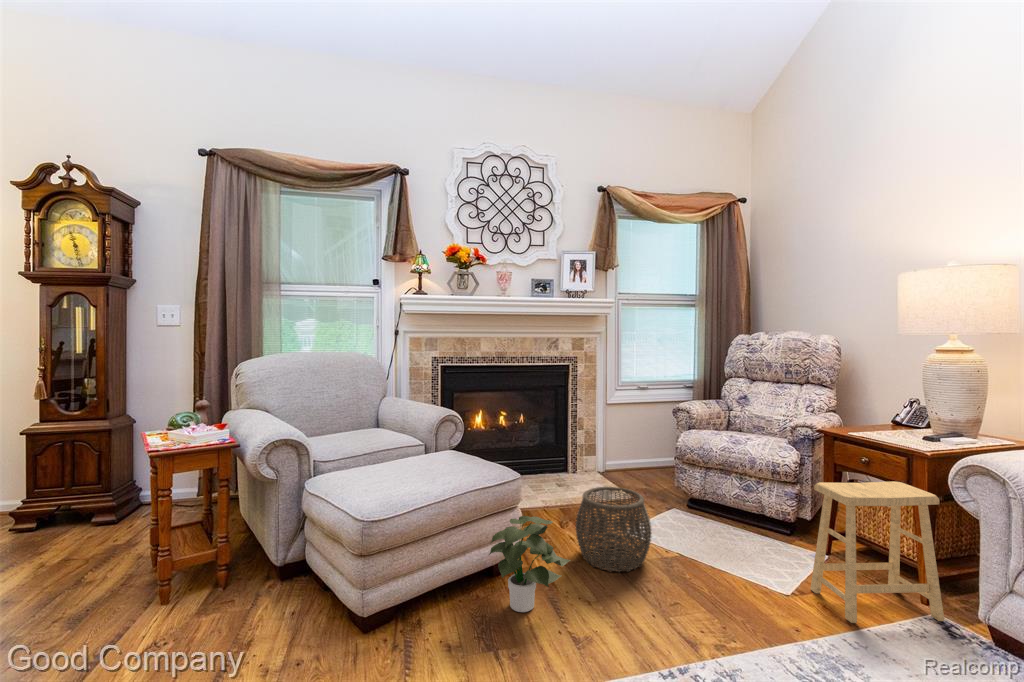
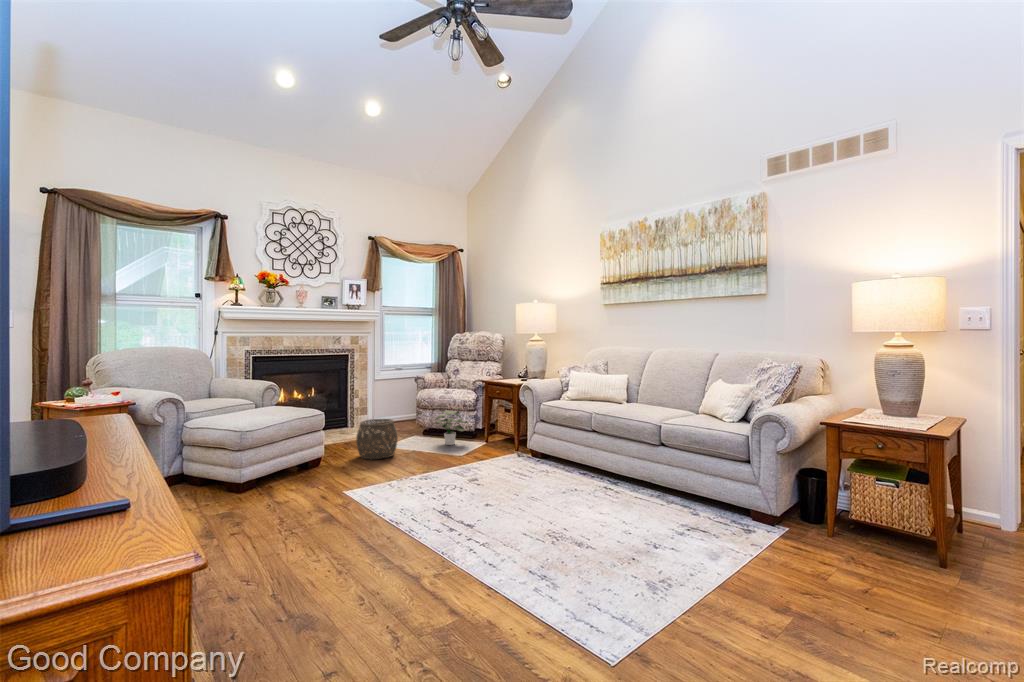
footstool: present [810,481,944,623] -> none [471,399,518,459]
potted plant: present [489,516,570,612] -> present [435,408,468,445]

